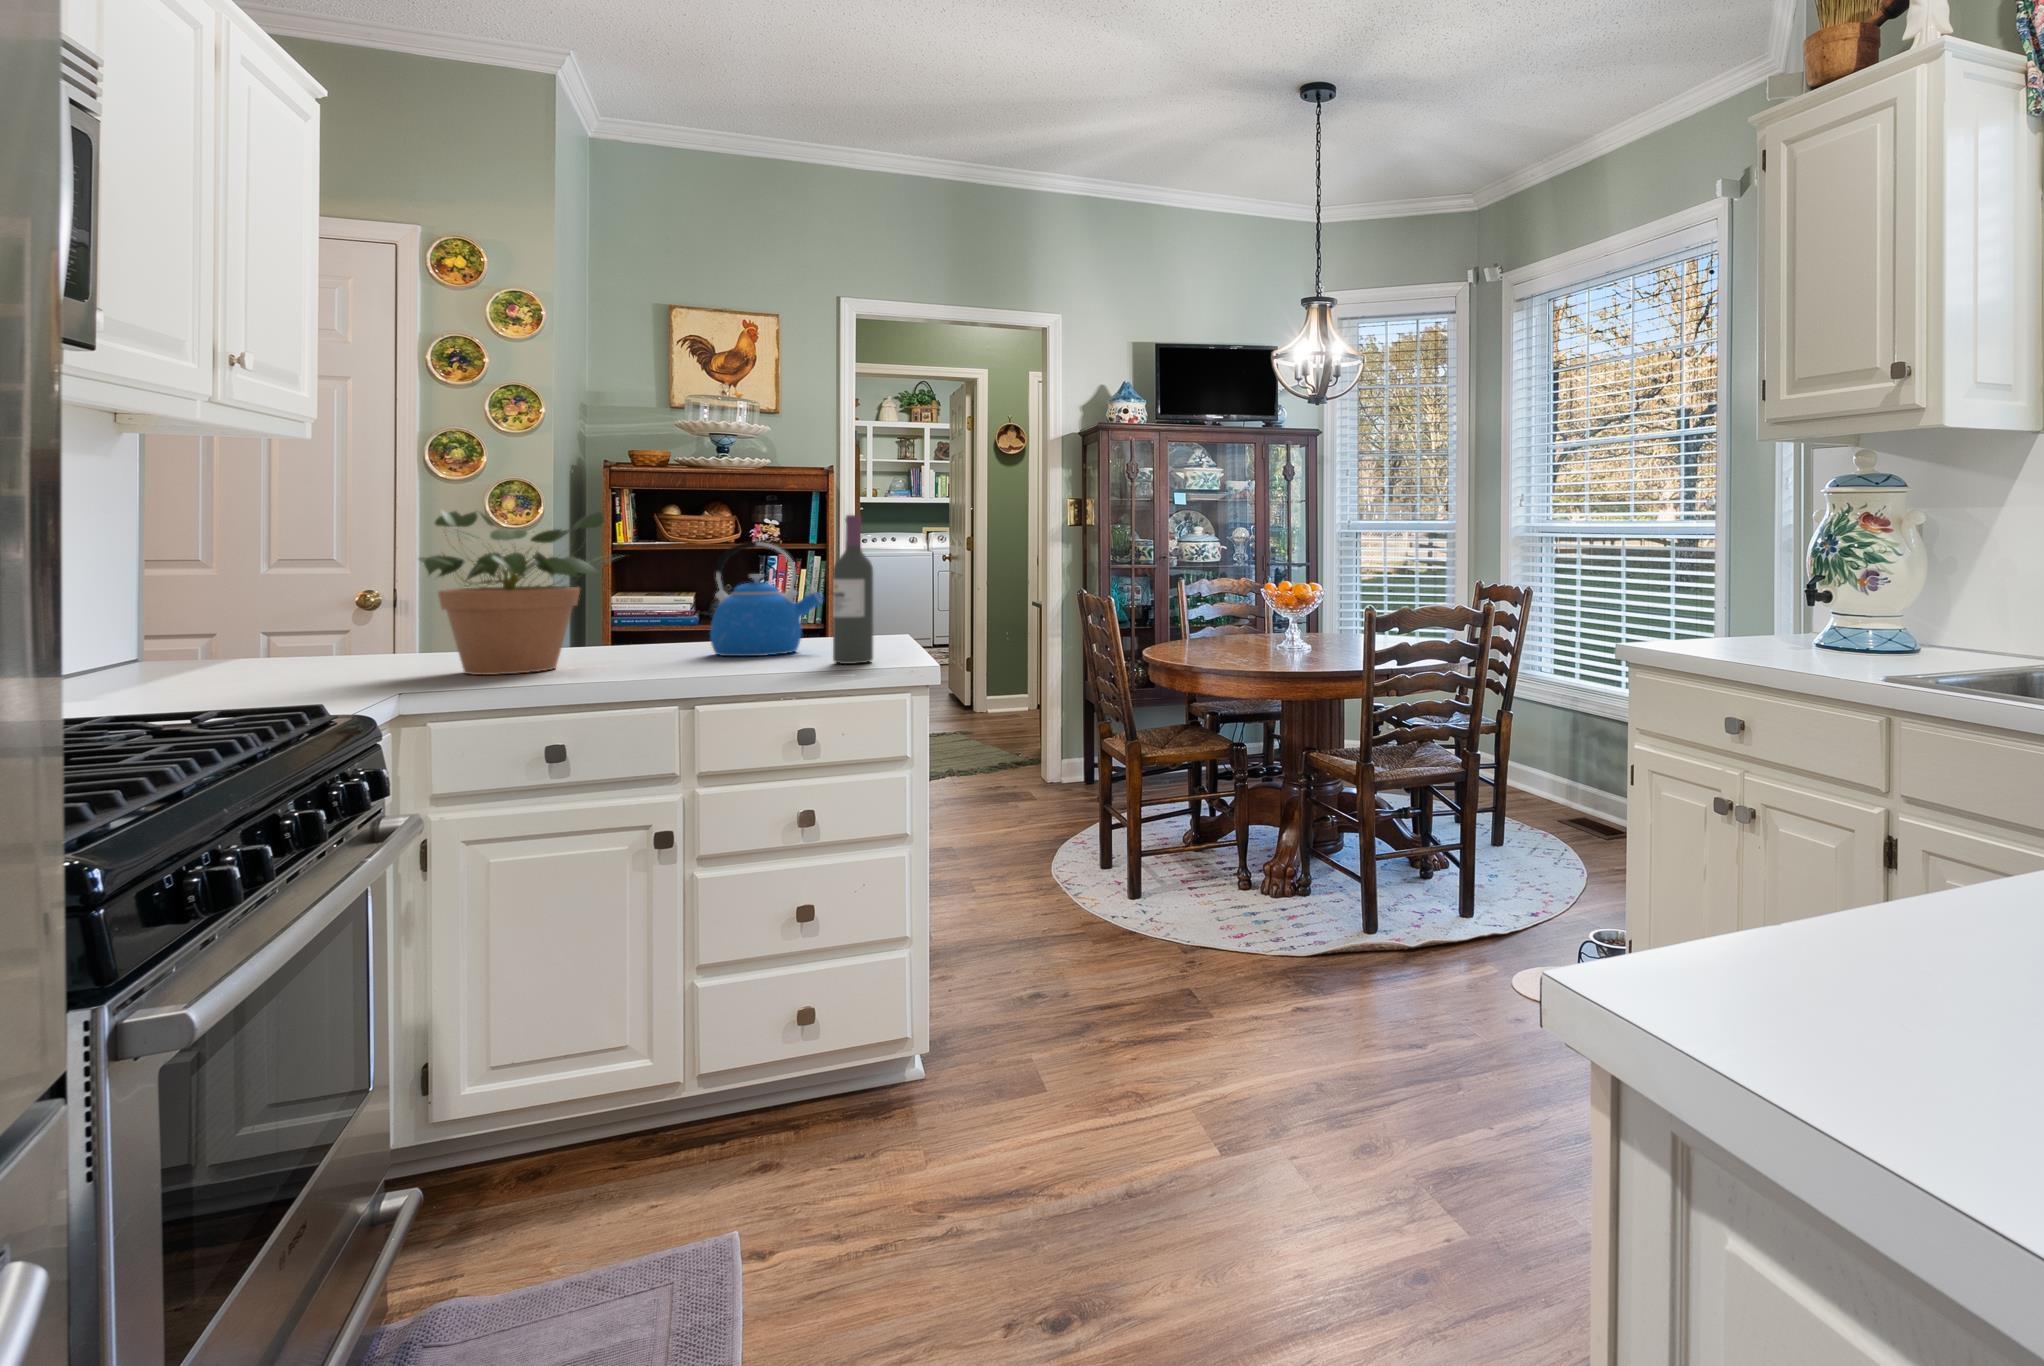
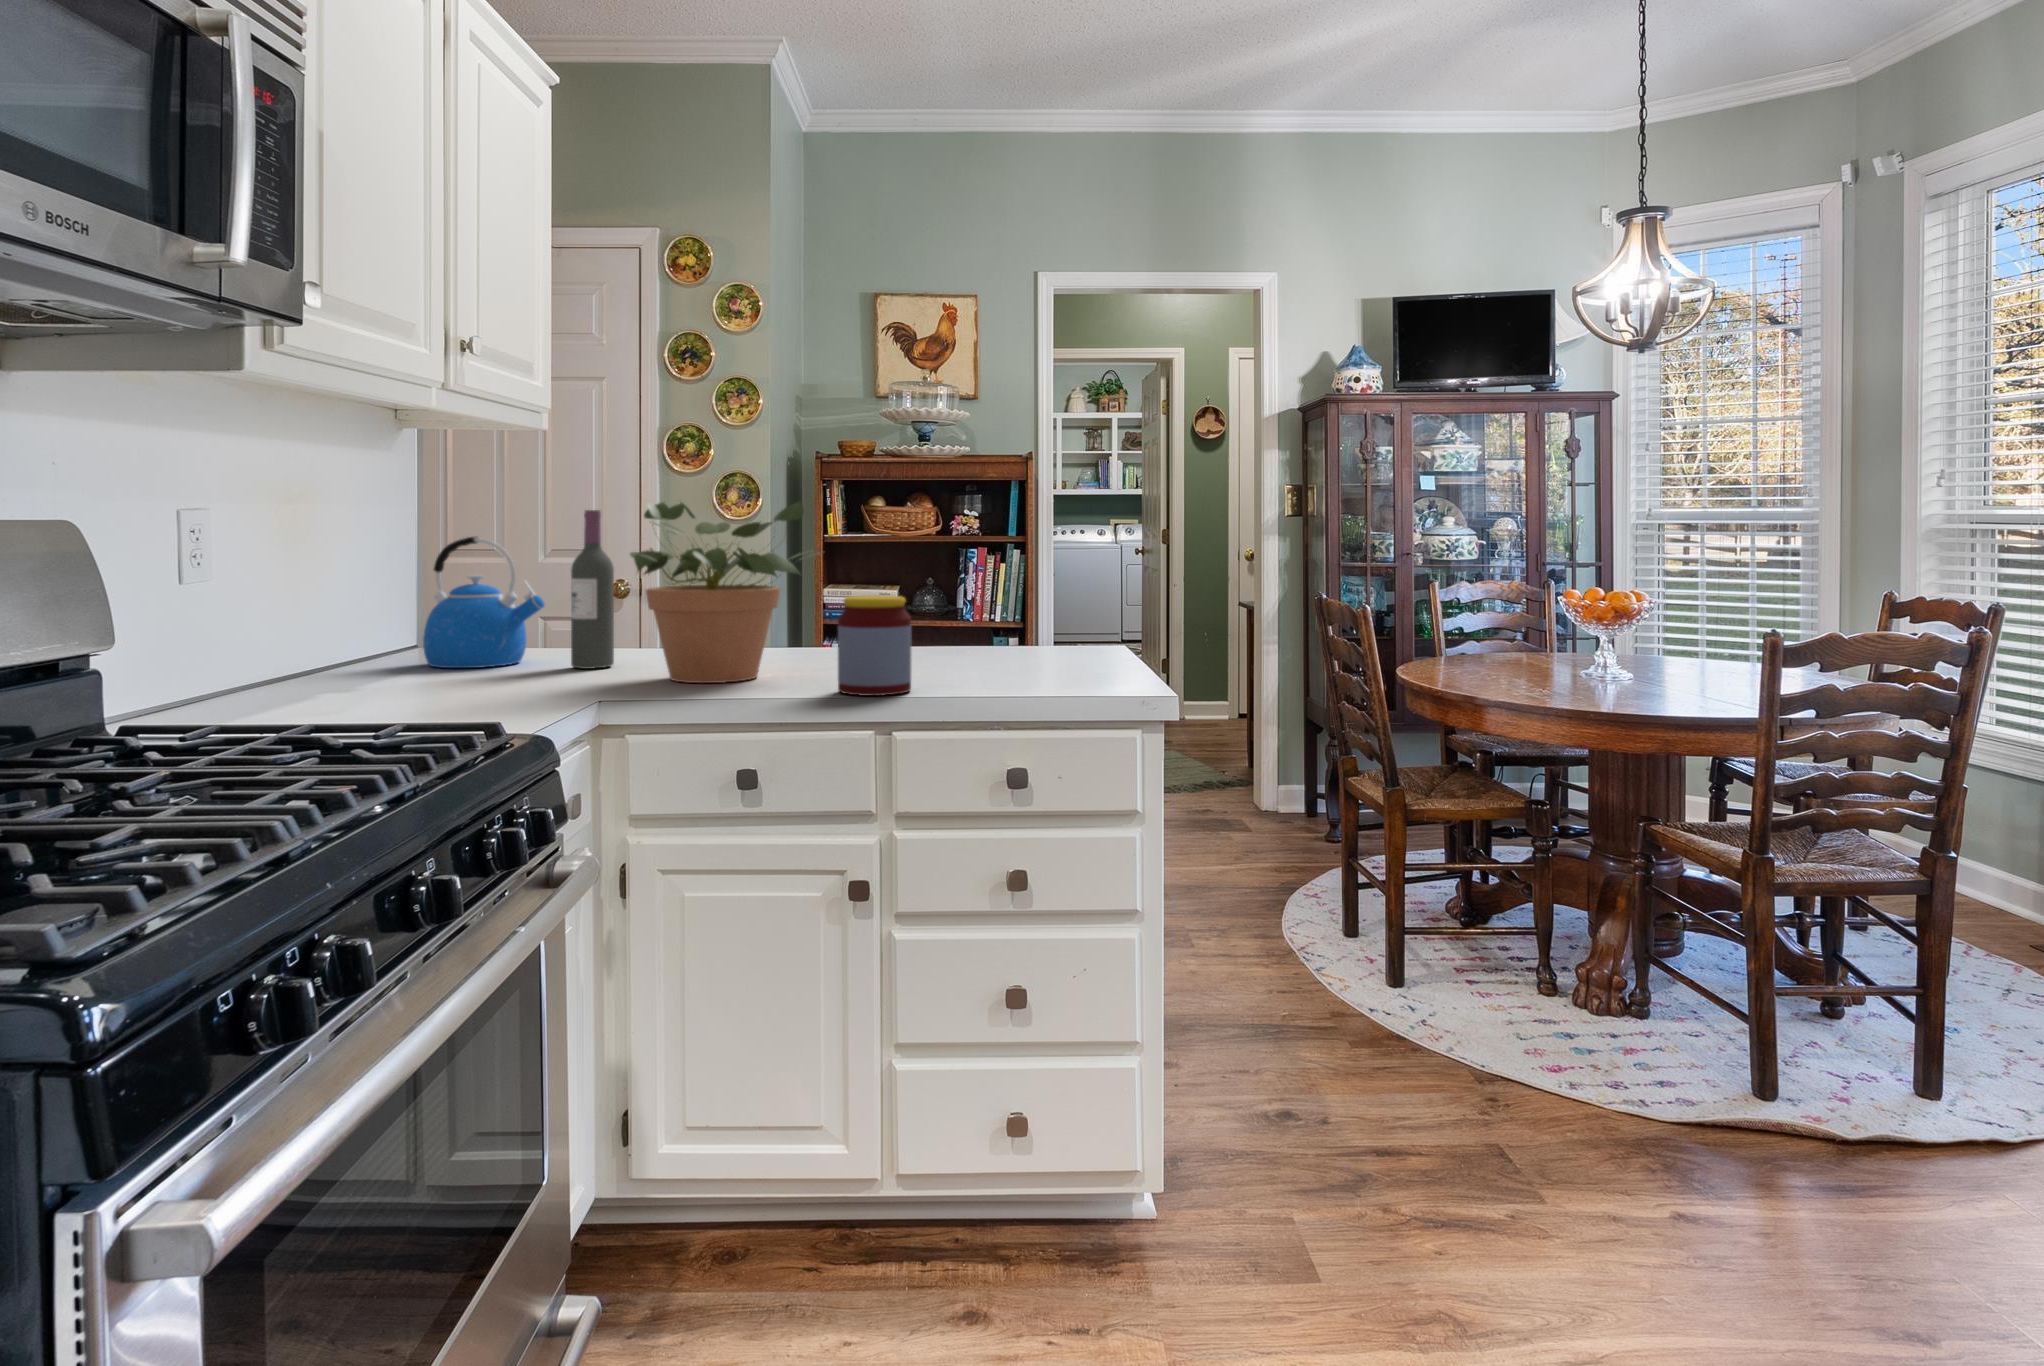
wine bottle: present [833,515,873,664] -> present [571,510,614,669]
kettle: present [710,541,823,656] -> present [423,537,545,668]
jar: none [640,592,709,676] -> present [838,595,911,696]

